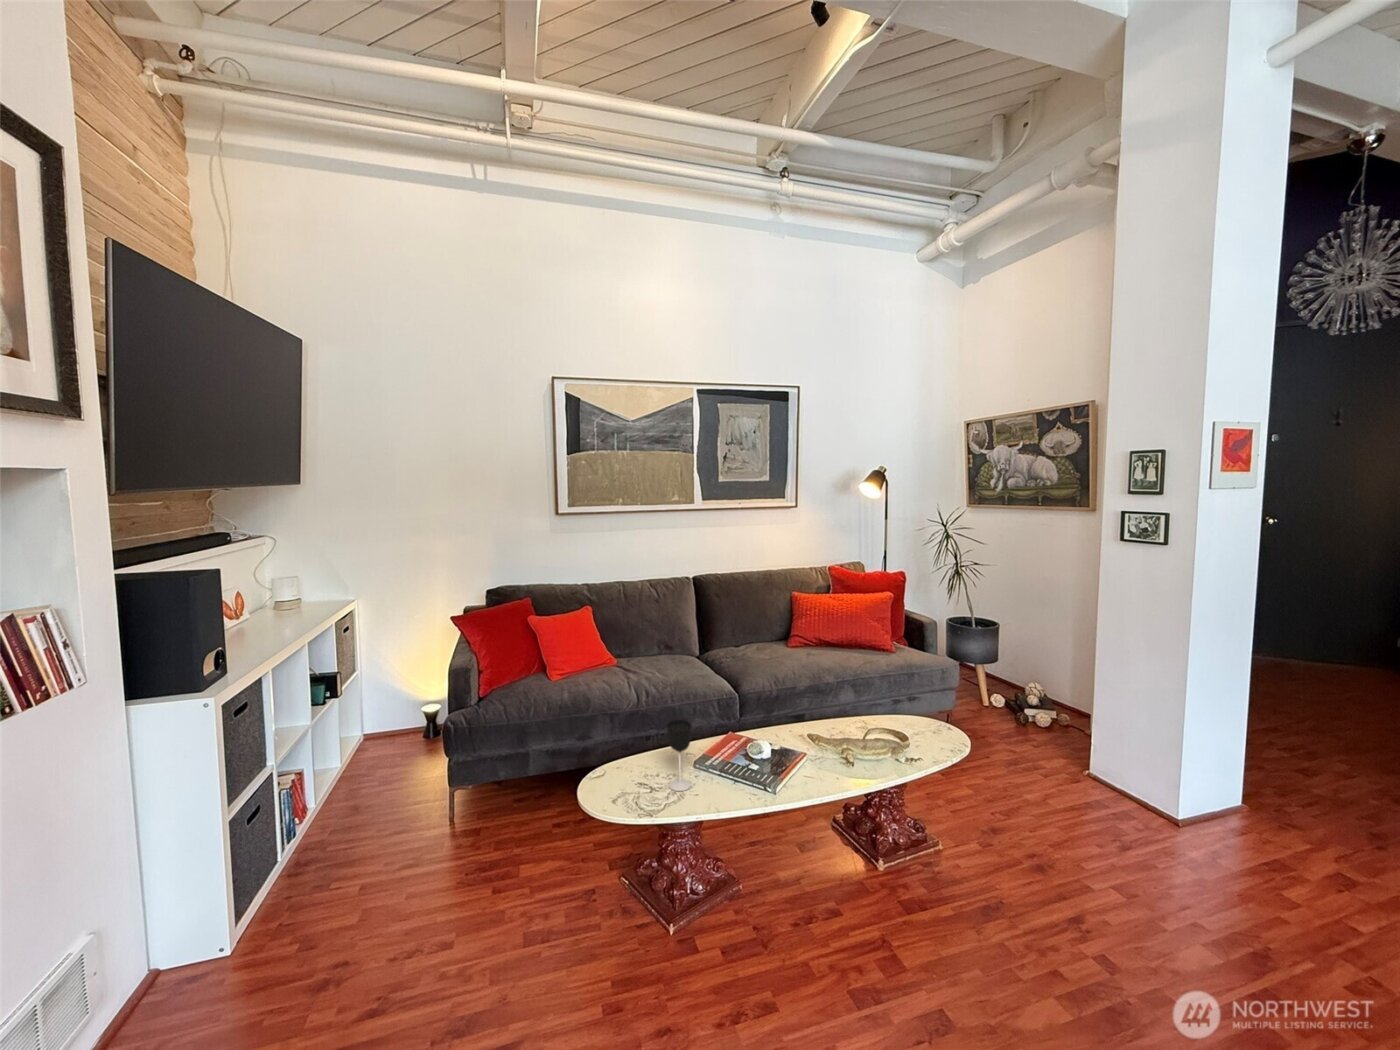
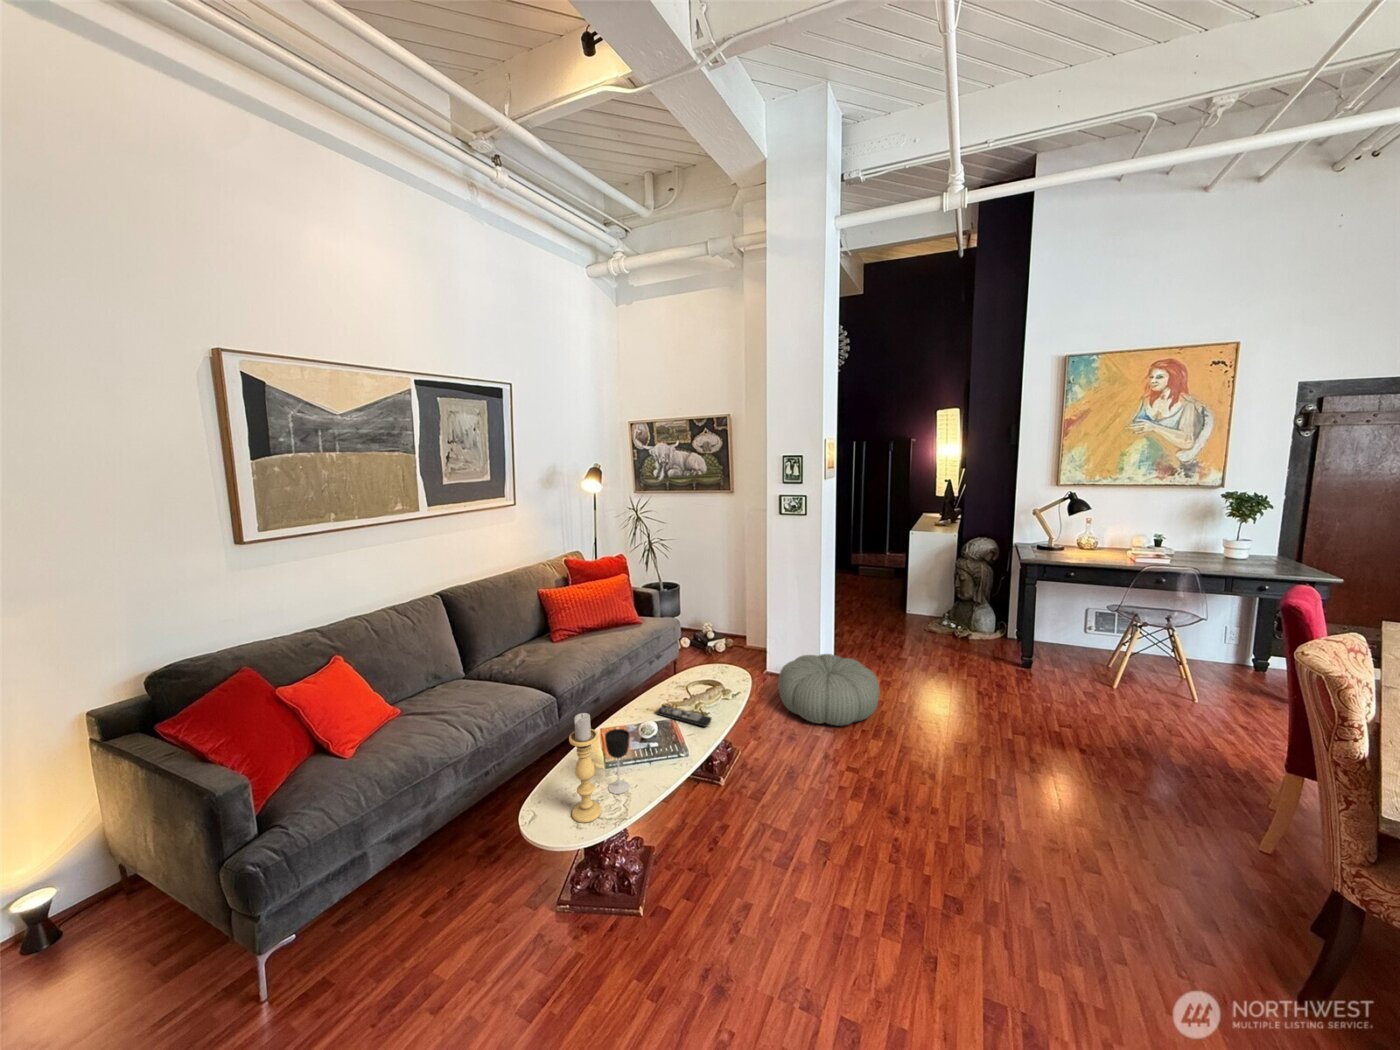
candle holder: none [615,684,646,799] -> present [569,713,602,823]
remote control: none [795,735,844,774] -> present [656,706,712,727]
pouf: none [1058,764,1277,910] -> present [778,654,880,726]

